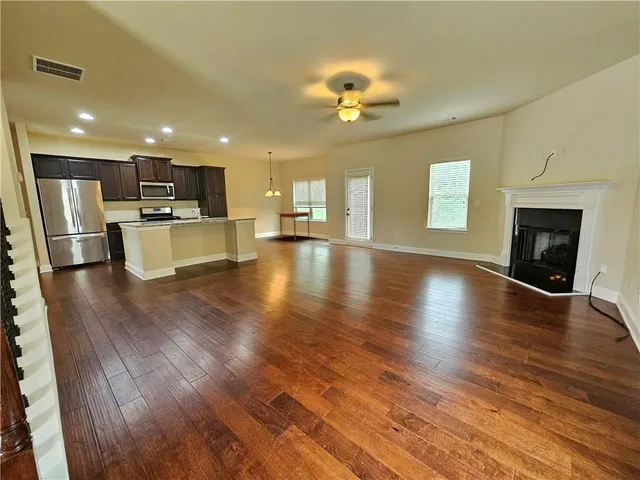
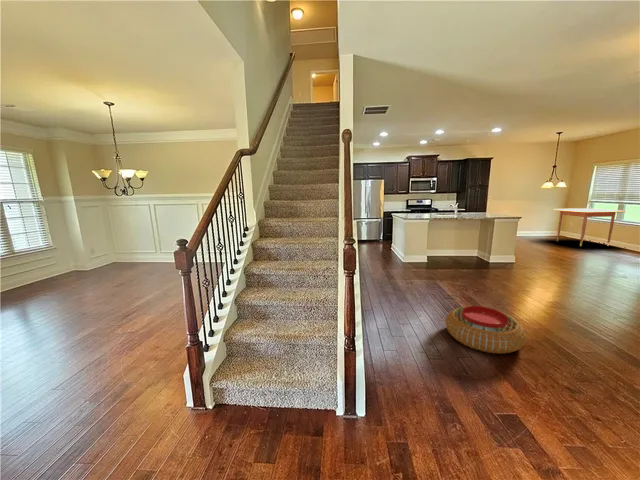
pouf: none [202,303,278,351] -> present [446,306,526,354]

